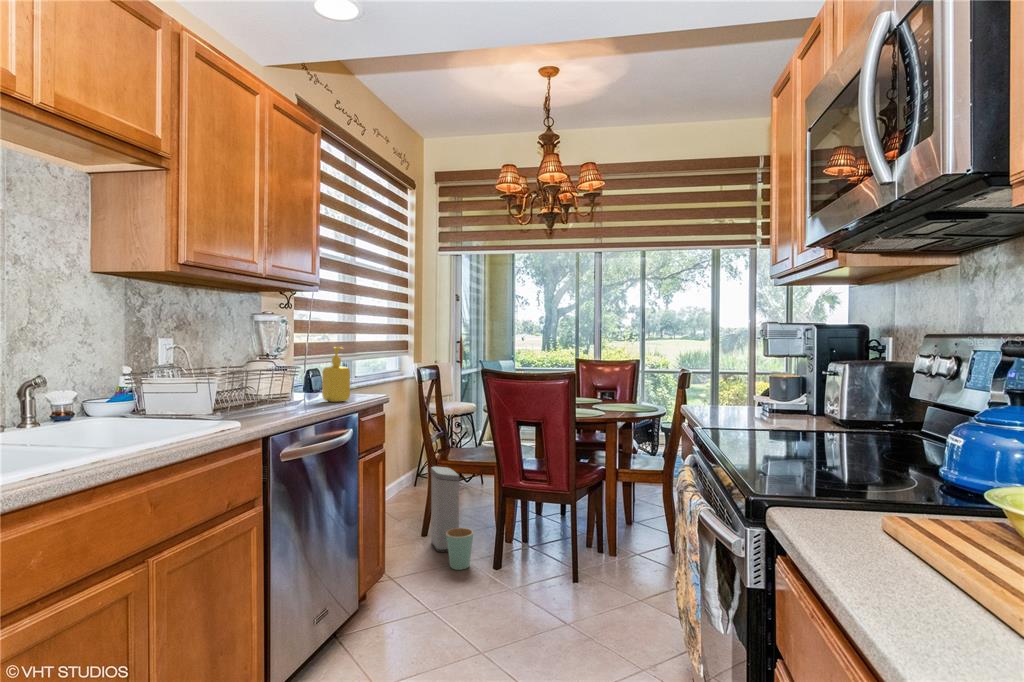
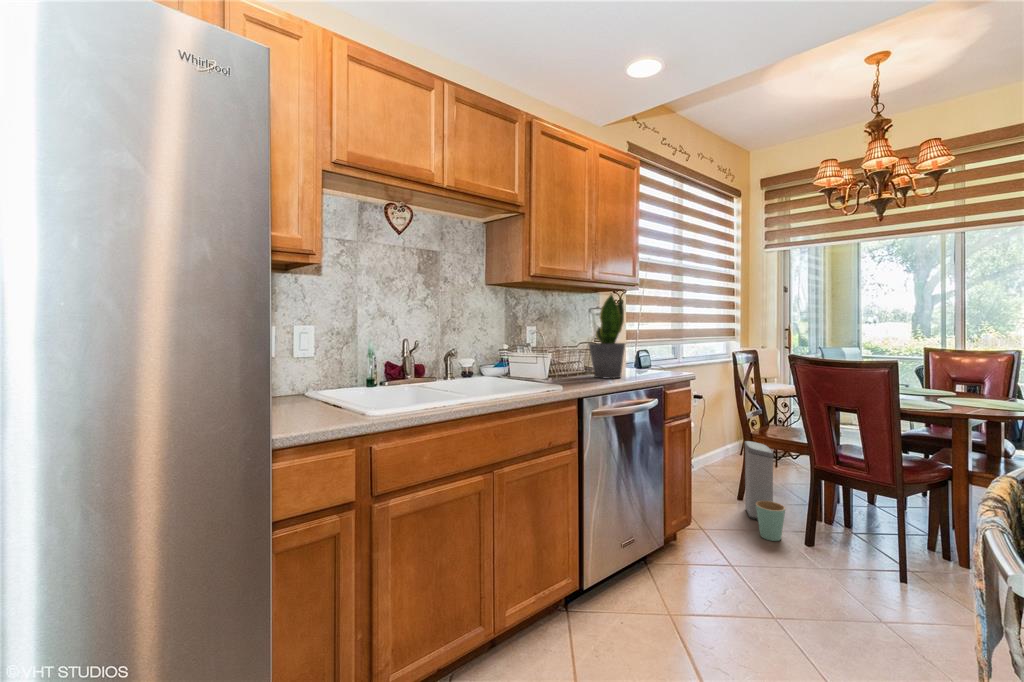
potted plant: none [261,297,315,409] -> present [589,295,625,379]
soap dispenser: present [322,347,350,402] -> none [636,332,658,376]

